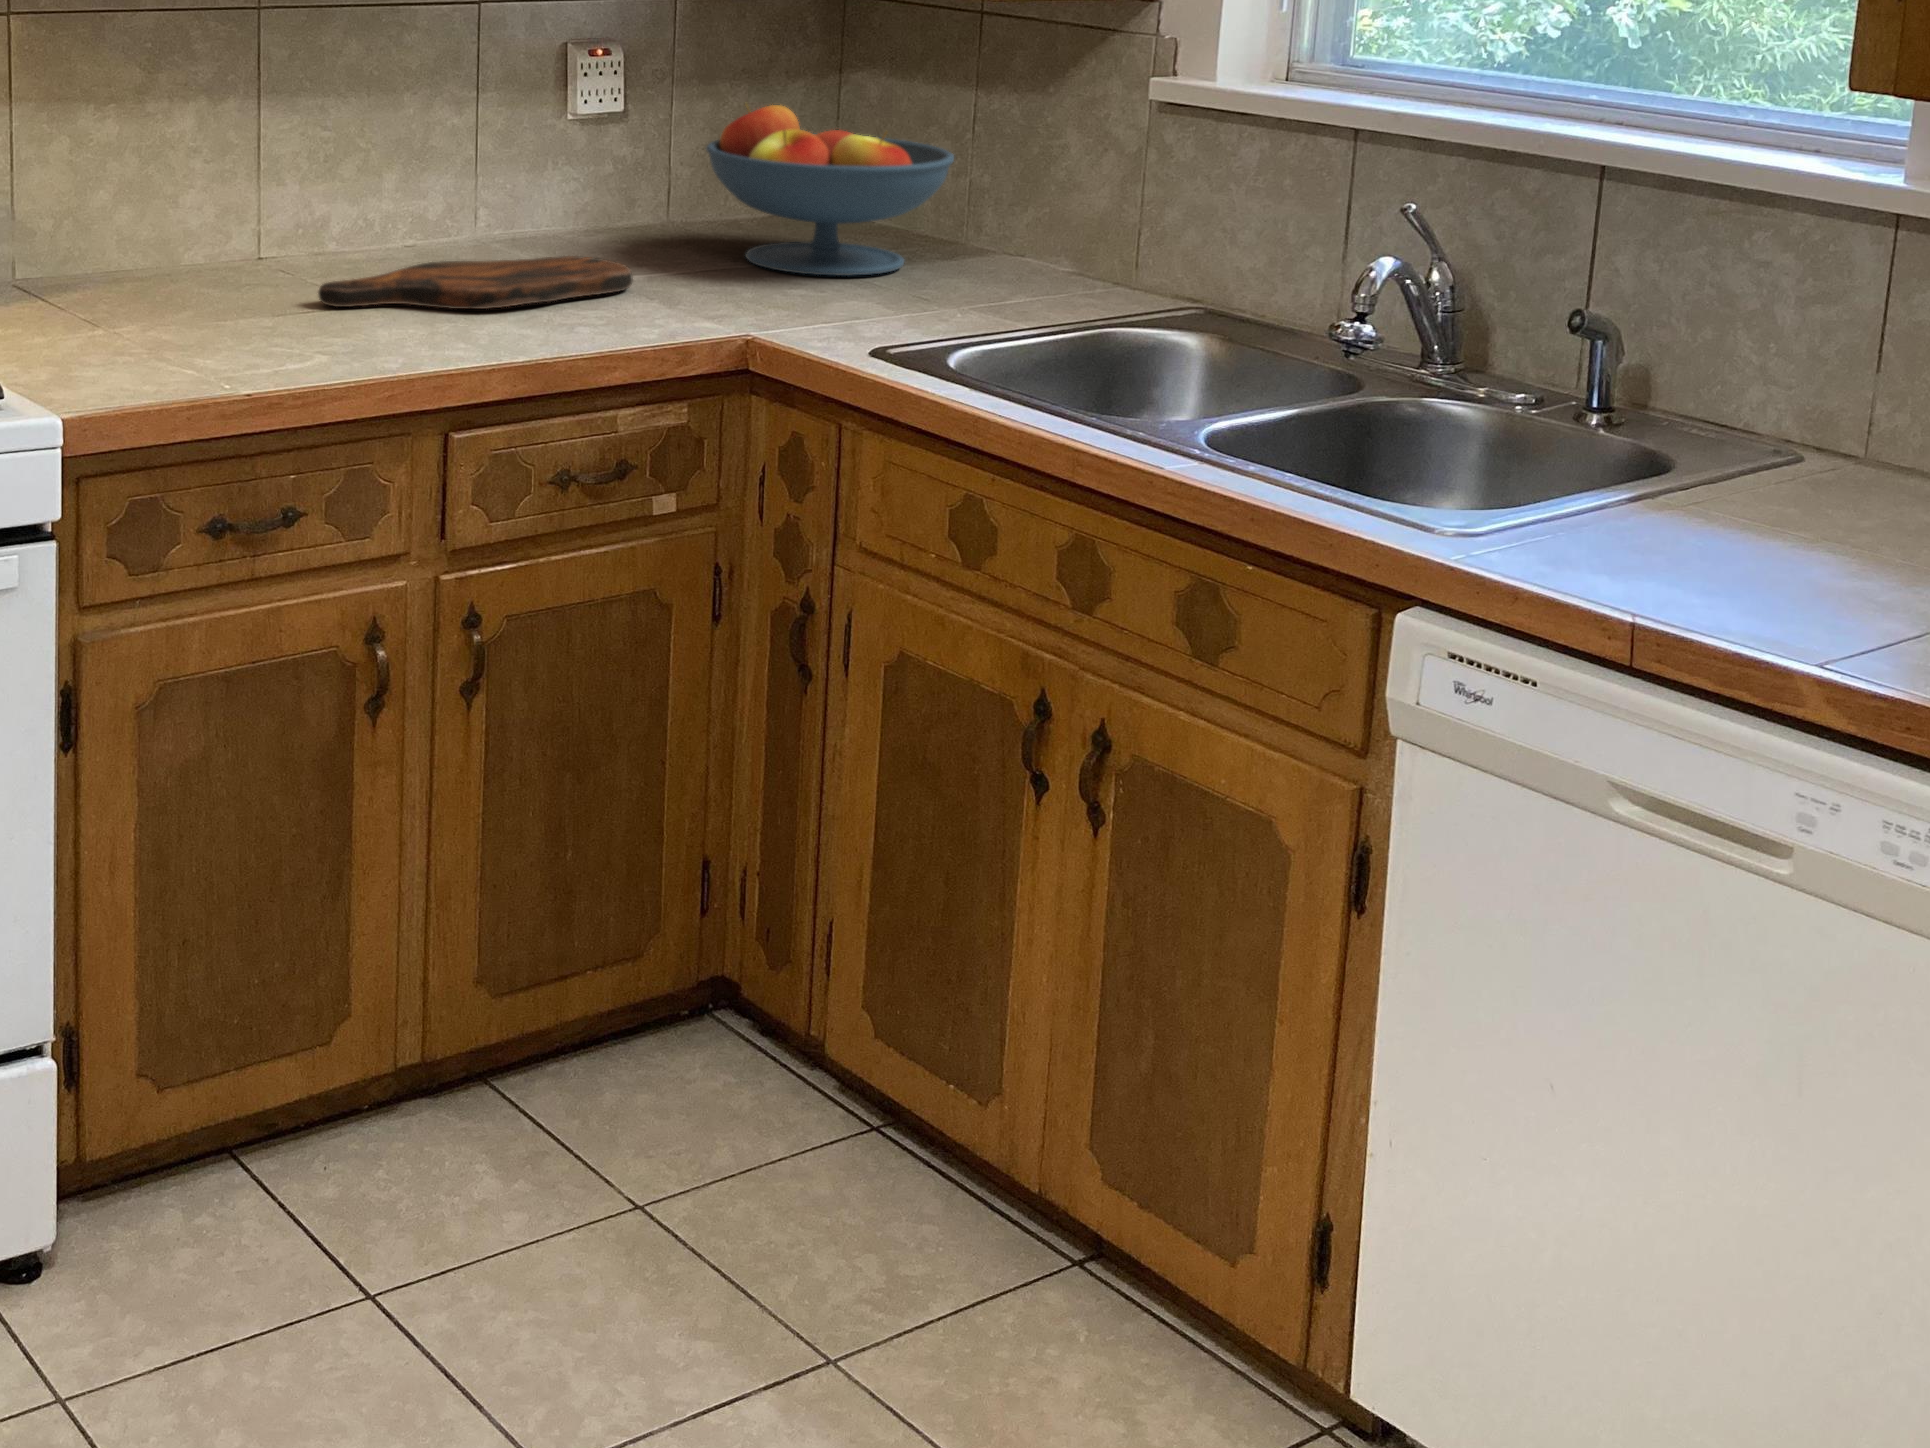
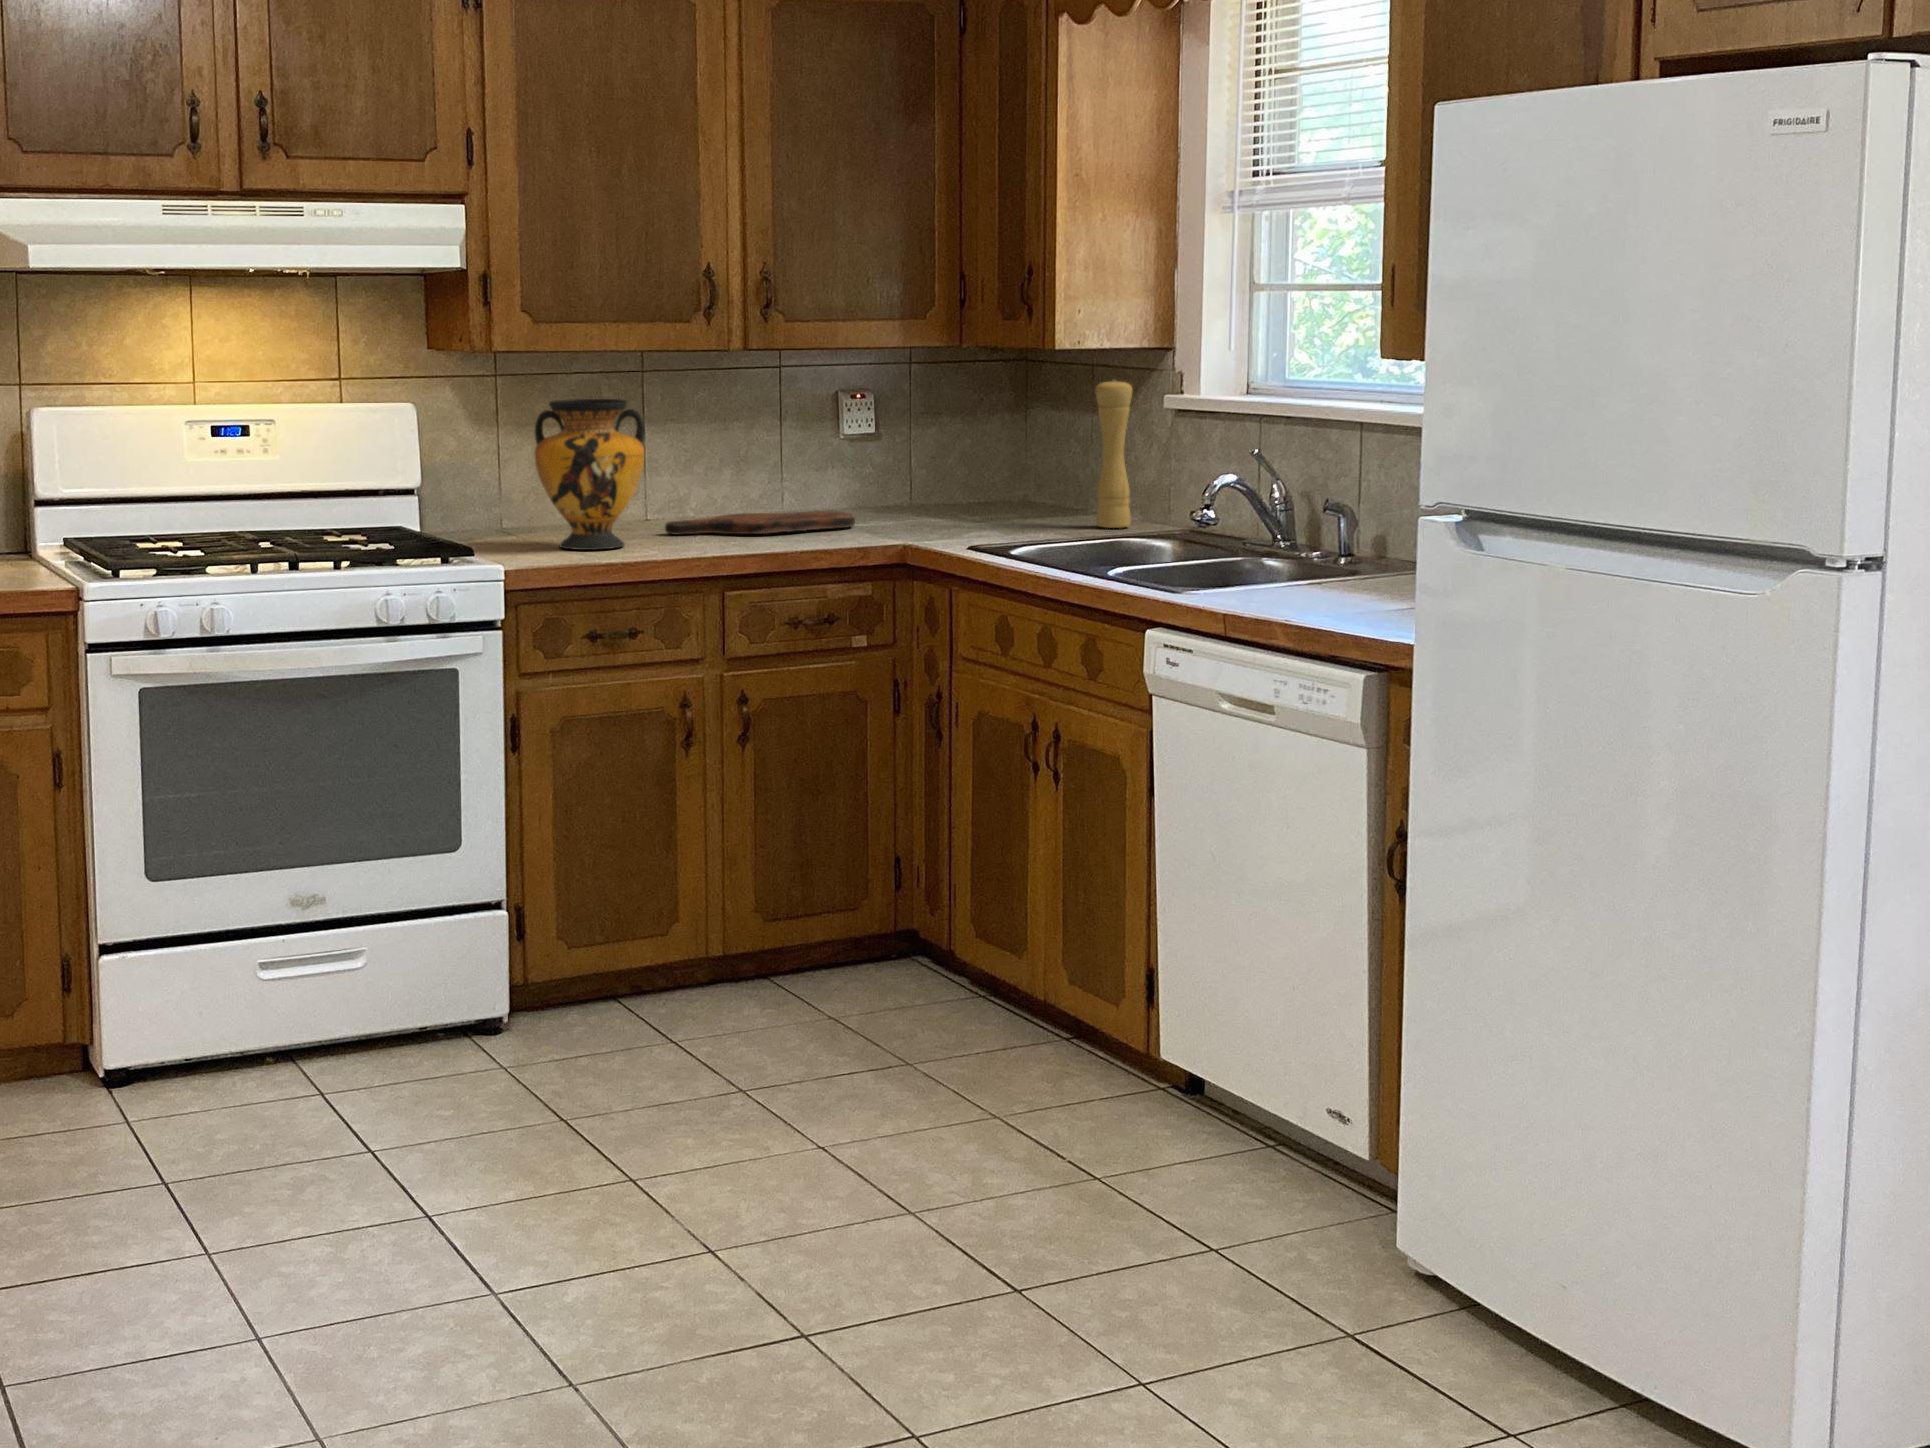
pepper mill: none [1028,51,1102,298] -> present [1096,379,1132,528]
vase: none [105,74,307,355] -> present [535,399,645,550]
fruit bowl: present [705,104,954,276] -> none [912,421,1063,521]

